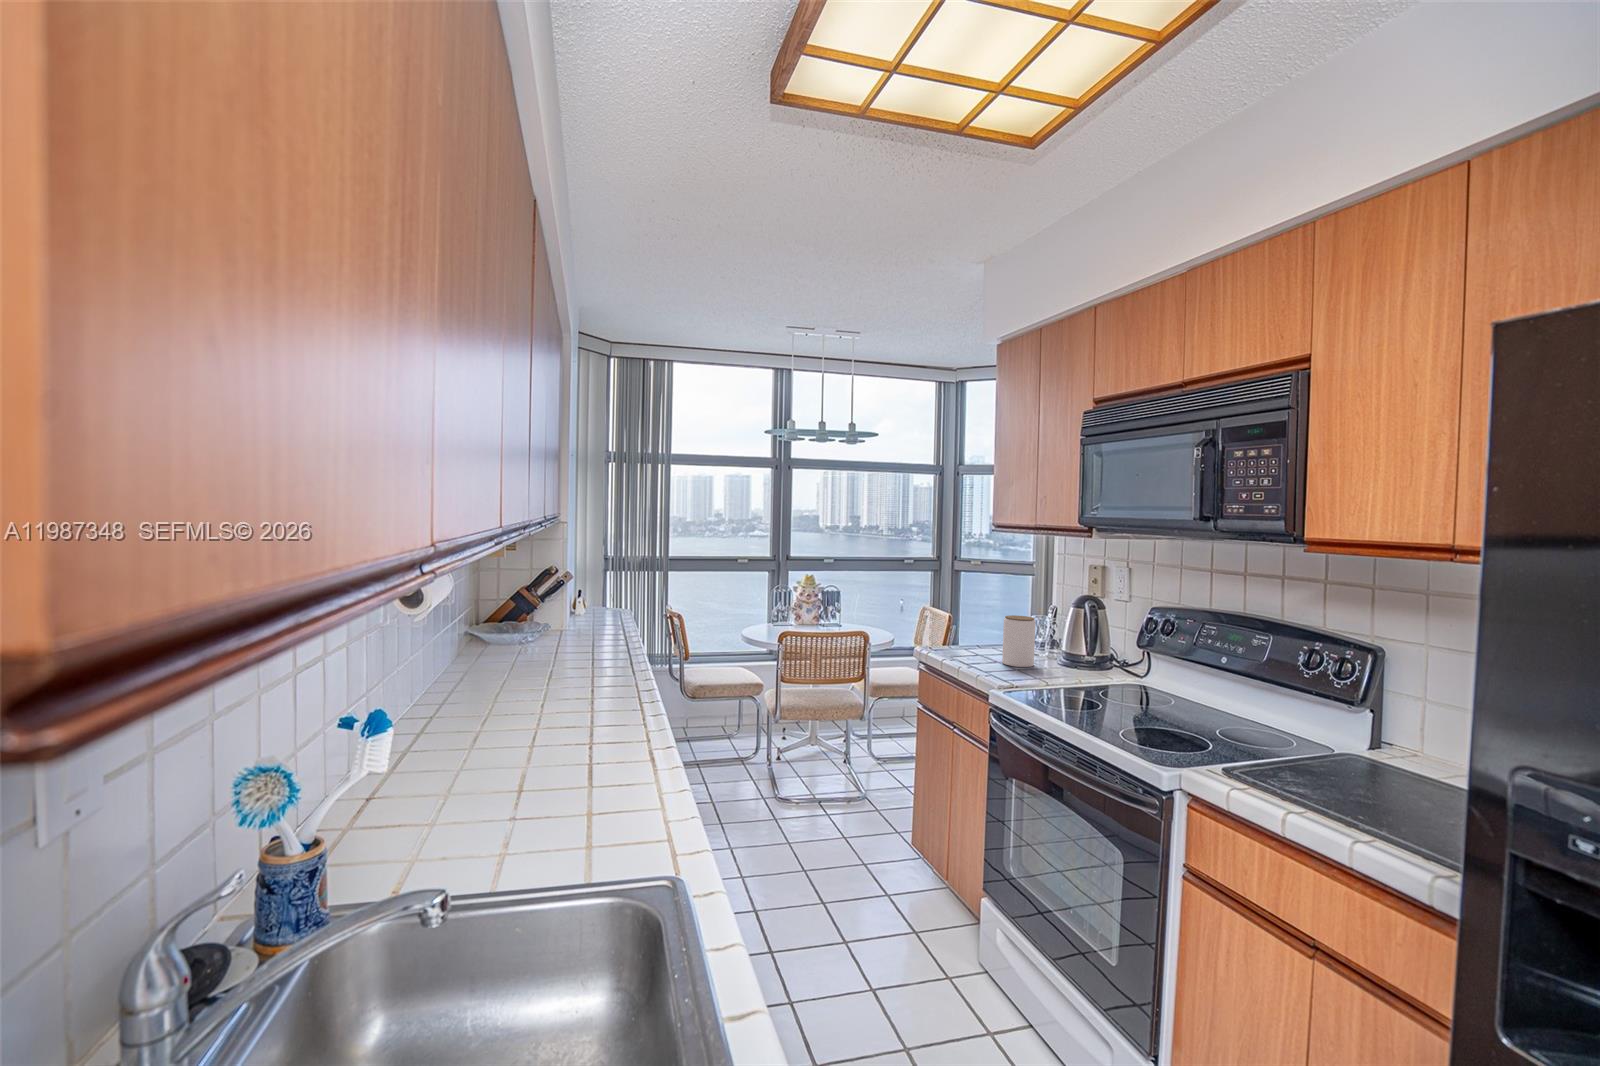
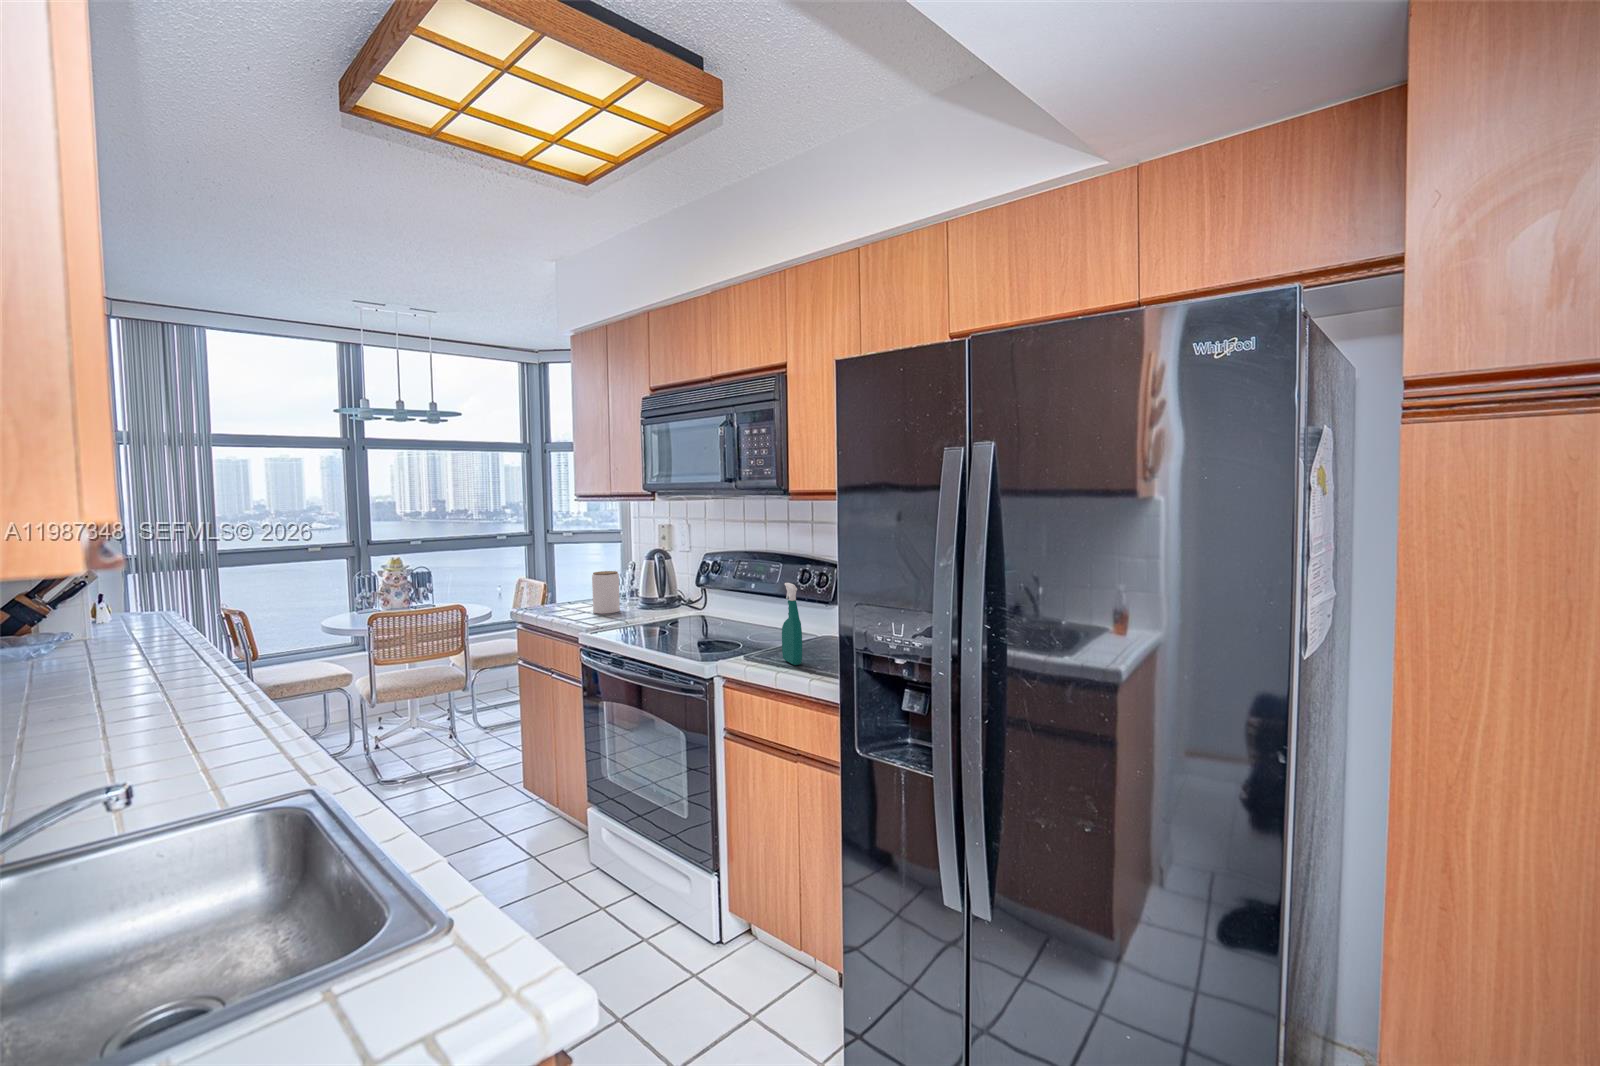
spray bottle: none [1286,676,1326,805] -> present [782,583,802,665]

